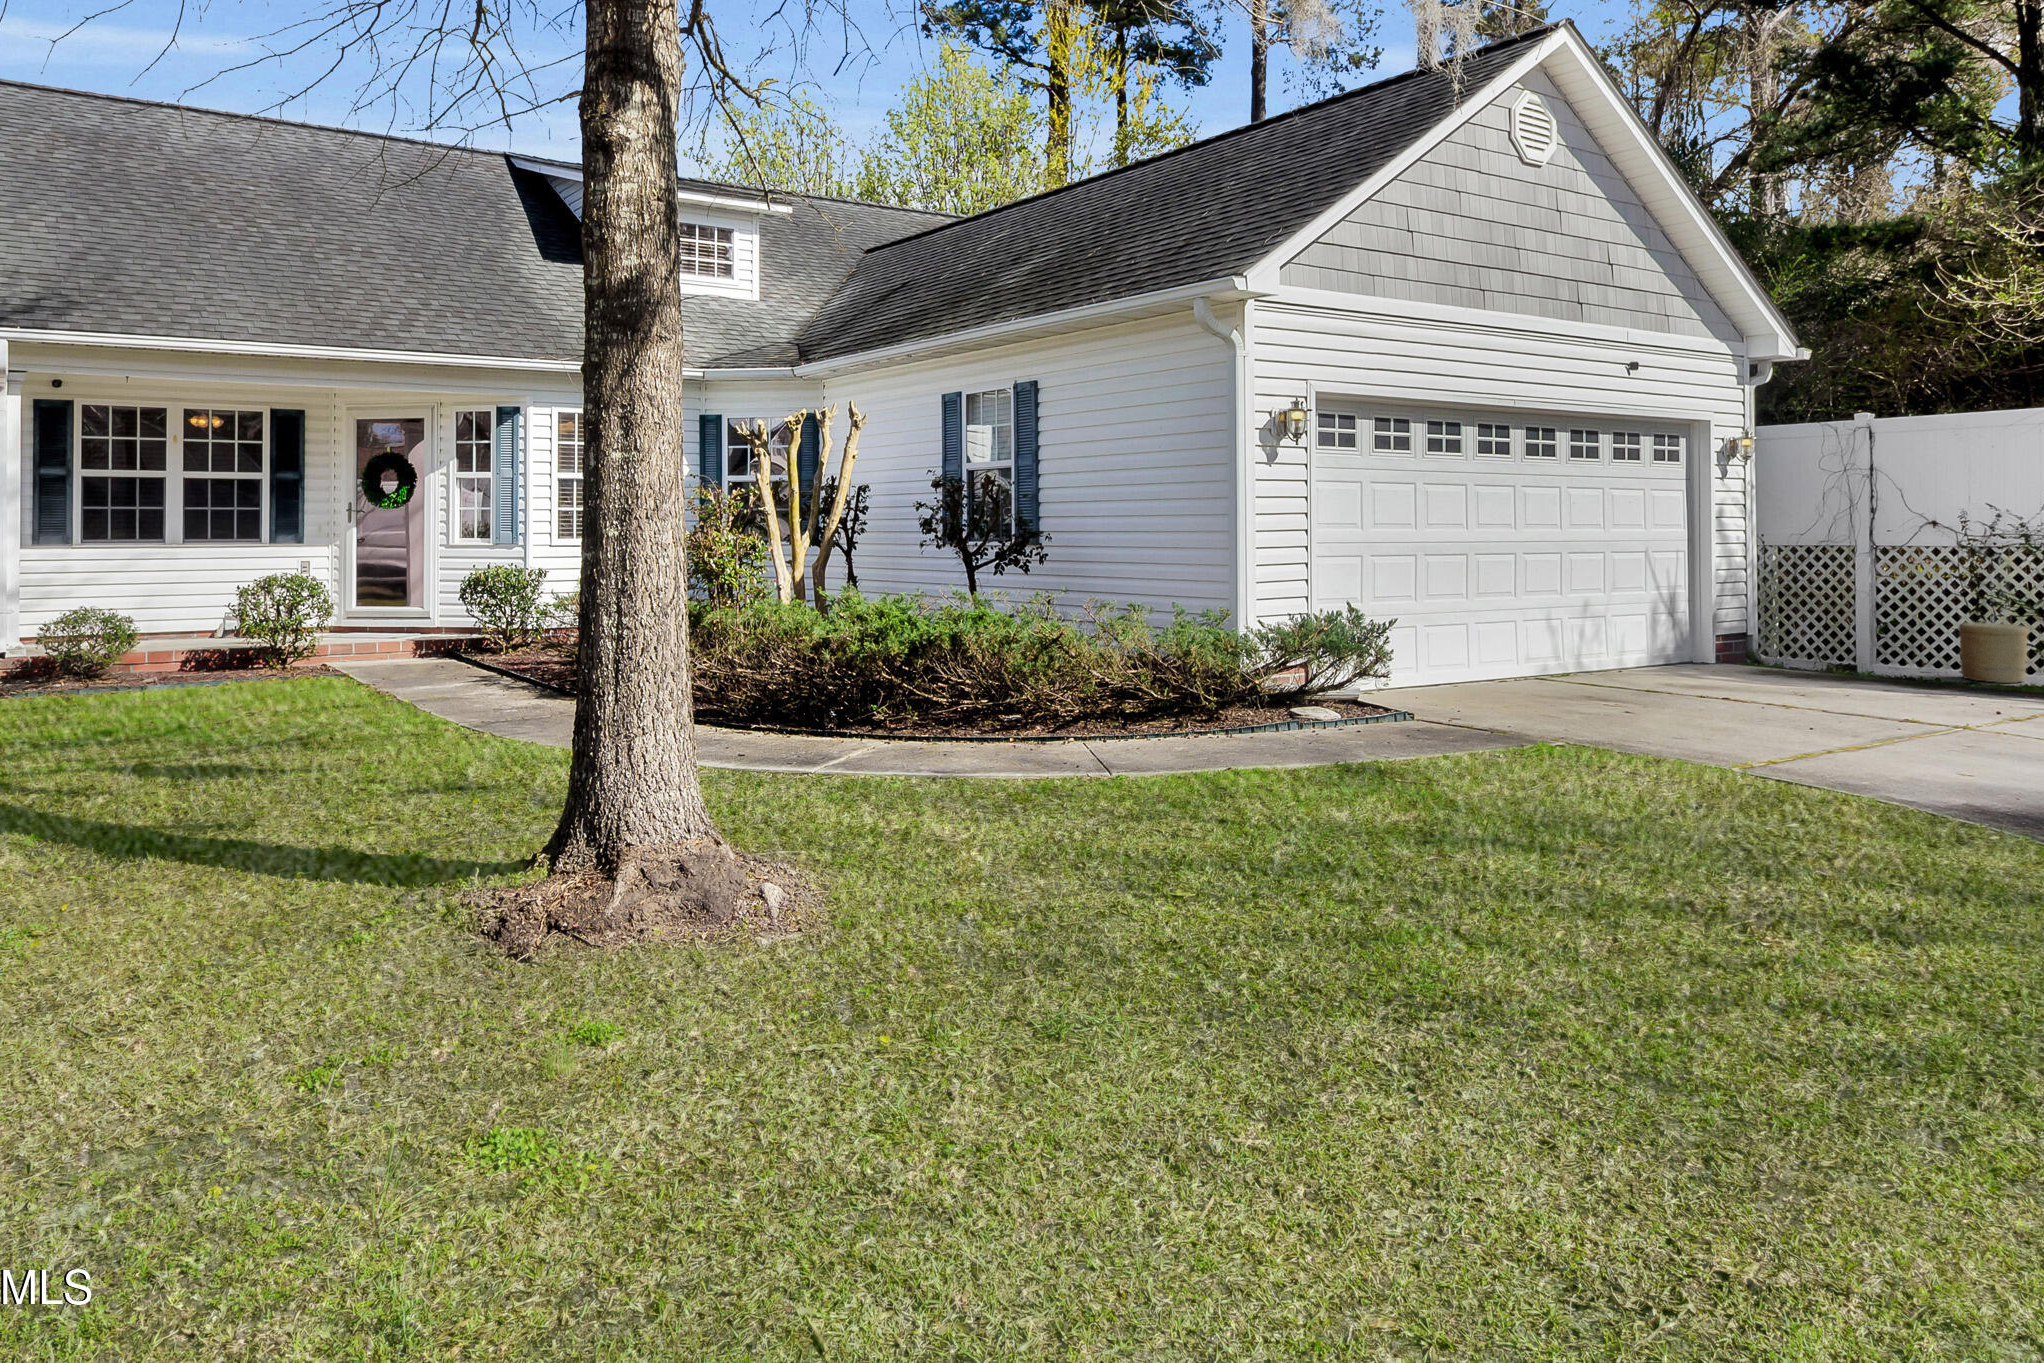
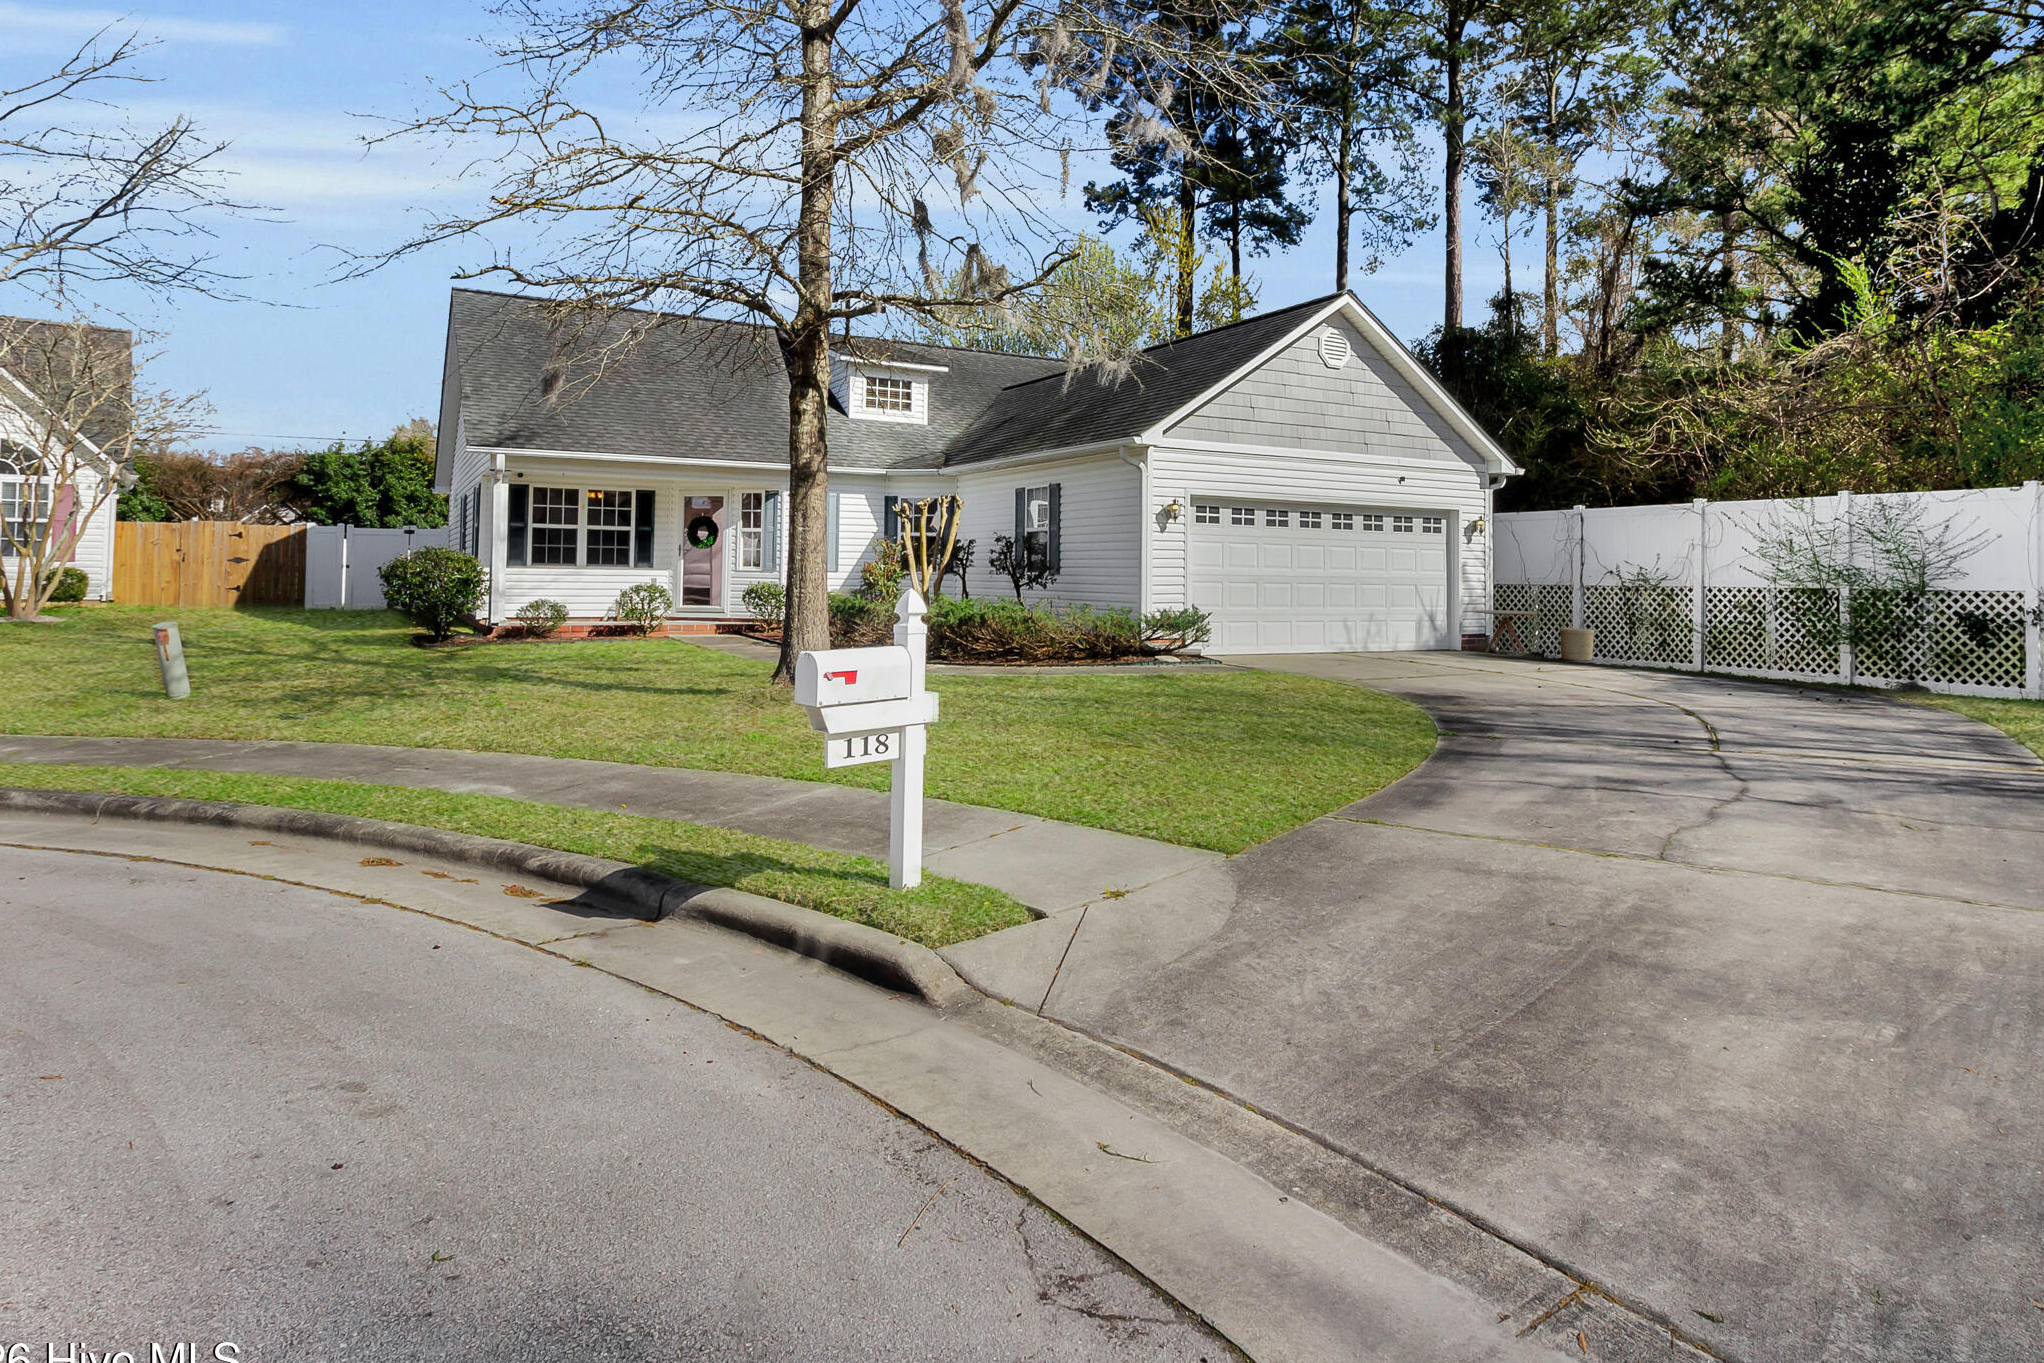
round table: none [1764,590,1886,669] -> present [1475,610,1538,655]

